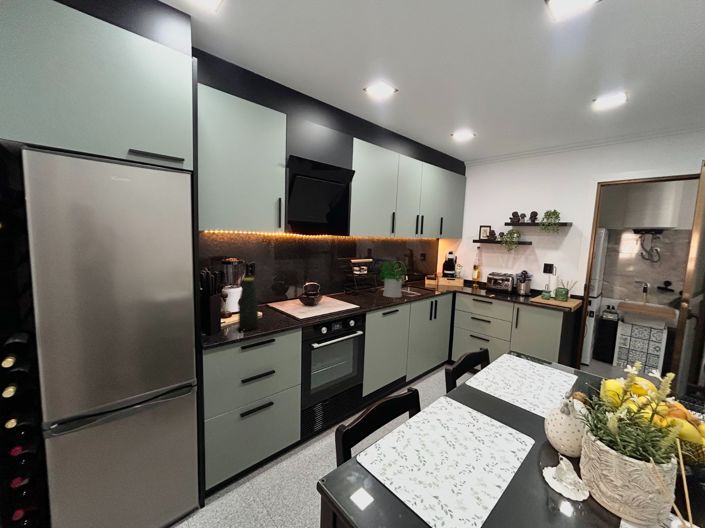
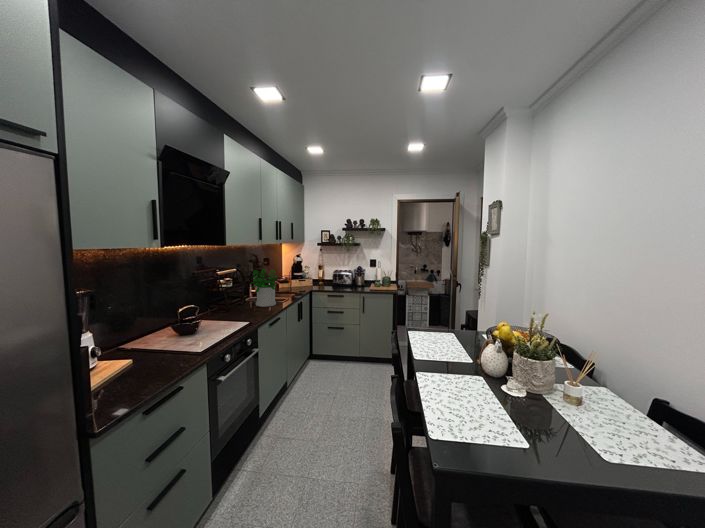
bottle: present [238,278,258,330] -> none [122,313,155,389]

